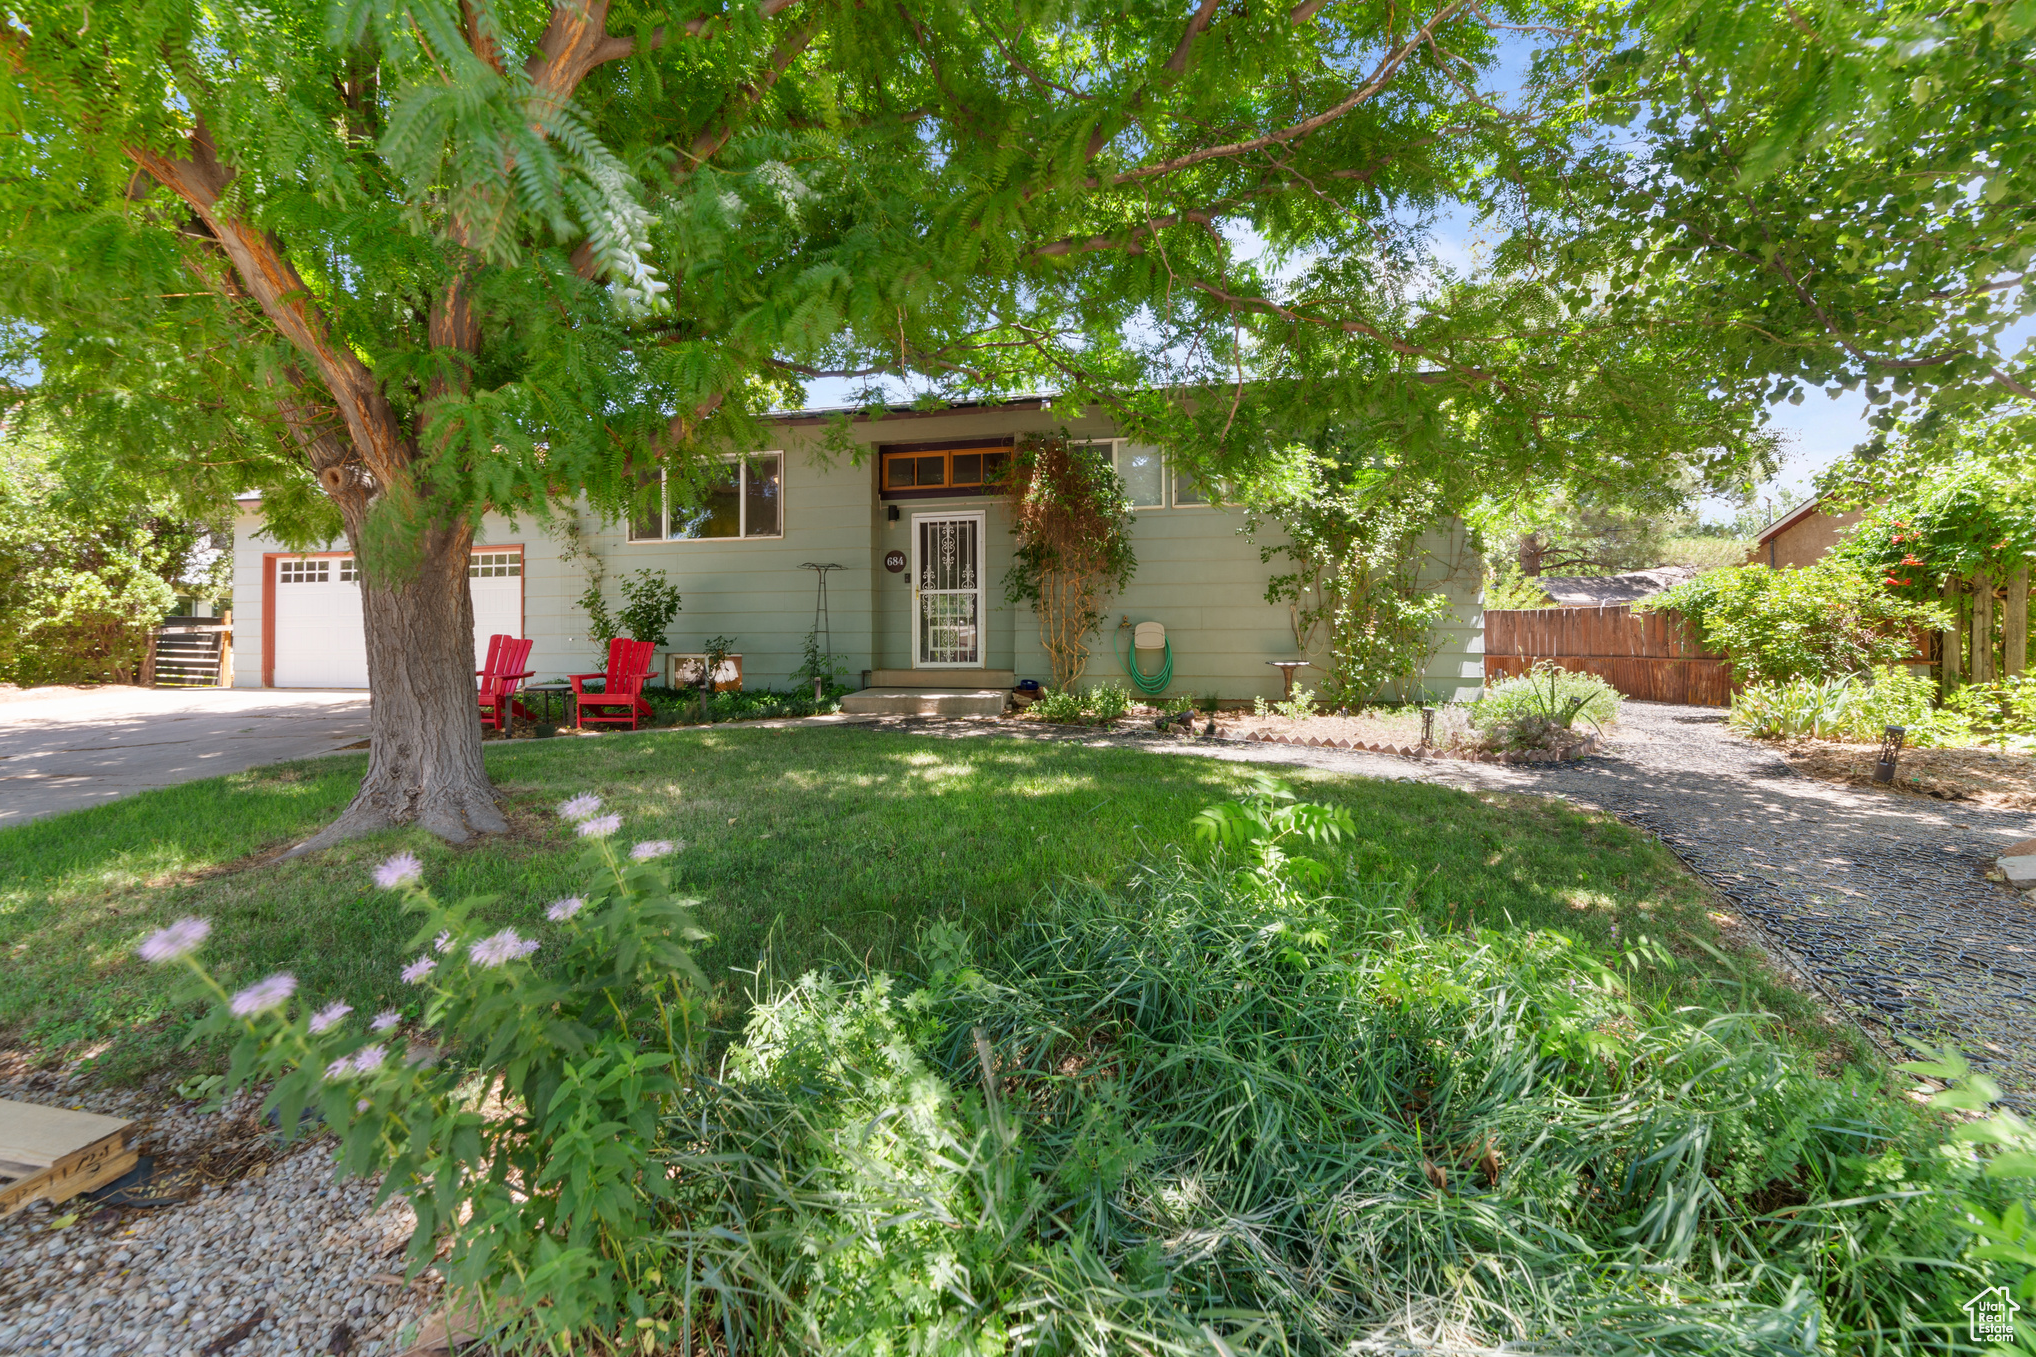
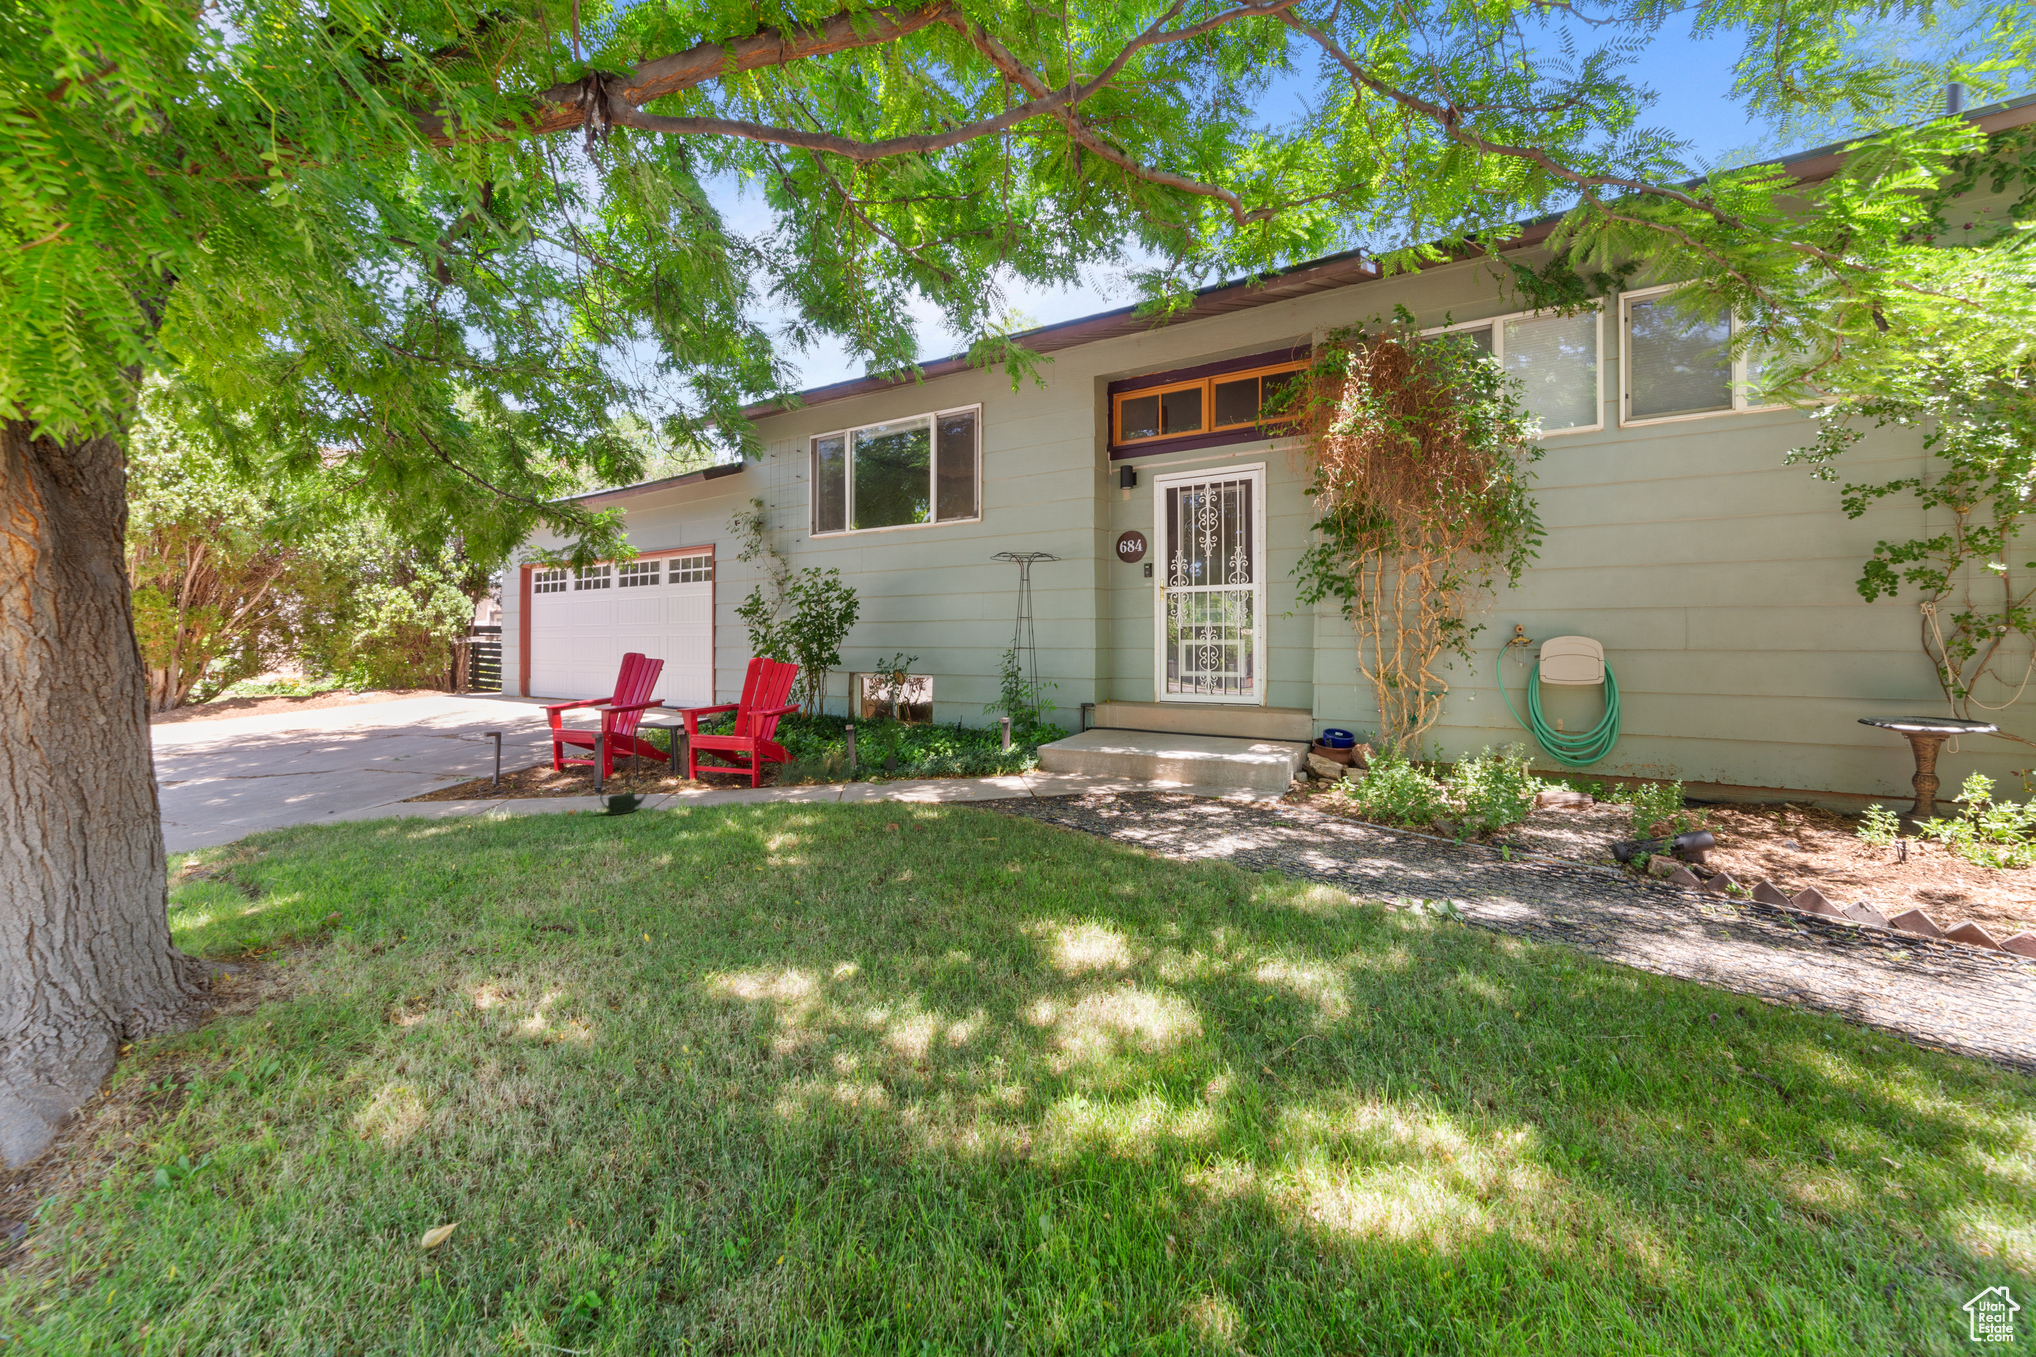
potted plant: present [1200,693,1221,734] -> present [878,720,902,770]

